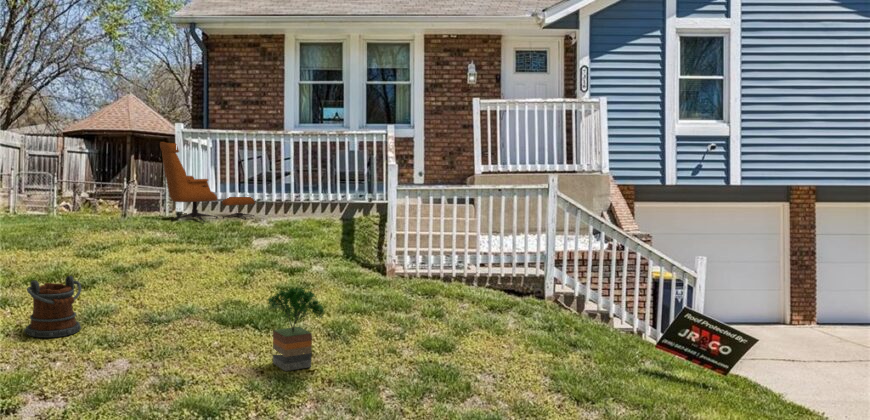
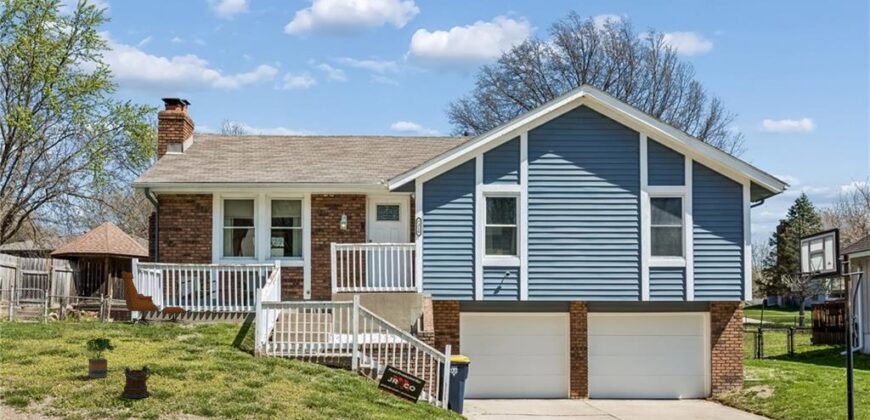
bucket: present [24,276,81,338] -> present [121,366,151,398]
potted tree: present [268,288,324,371] -> present [86,338,114,378]

